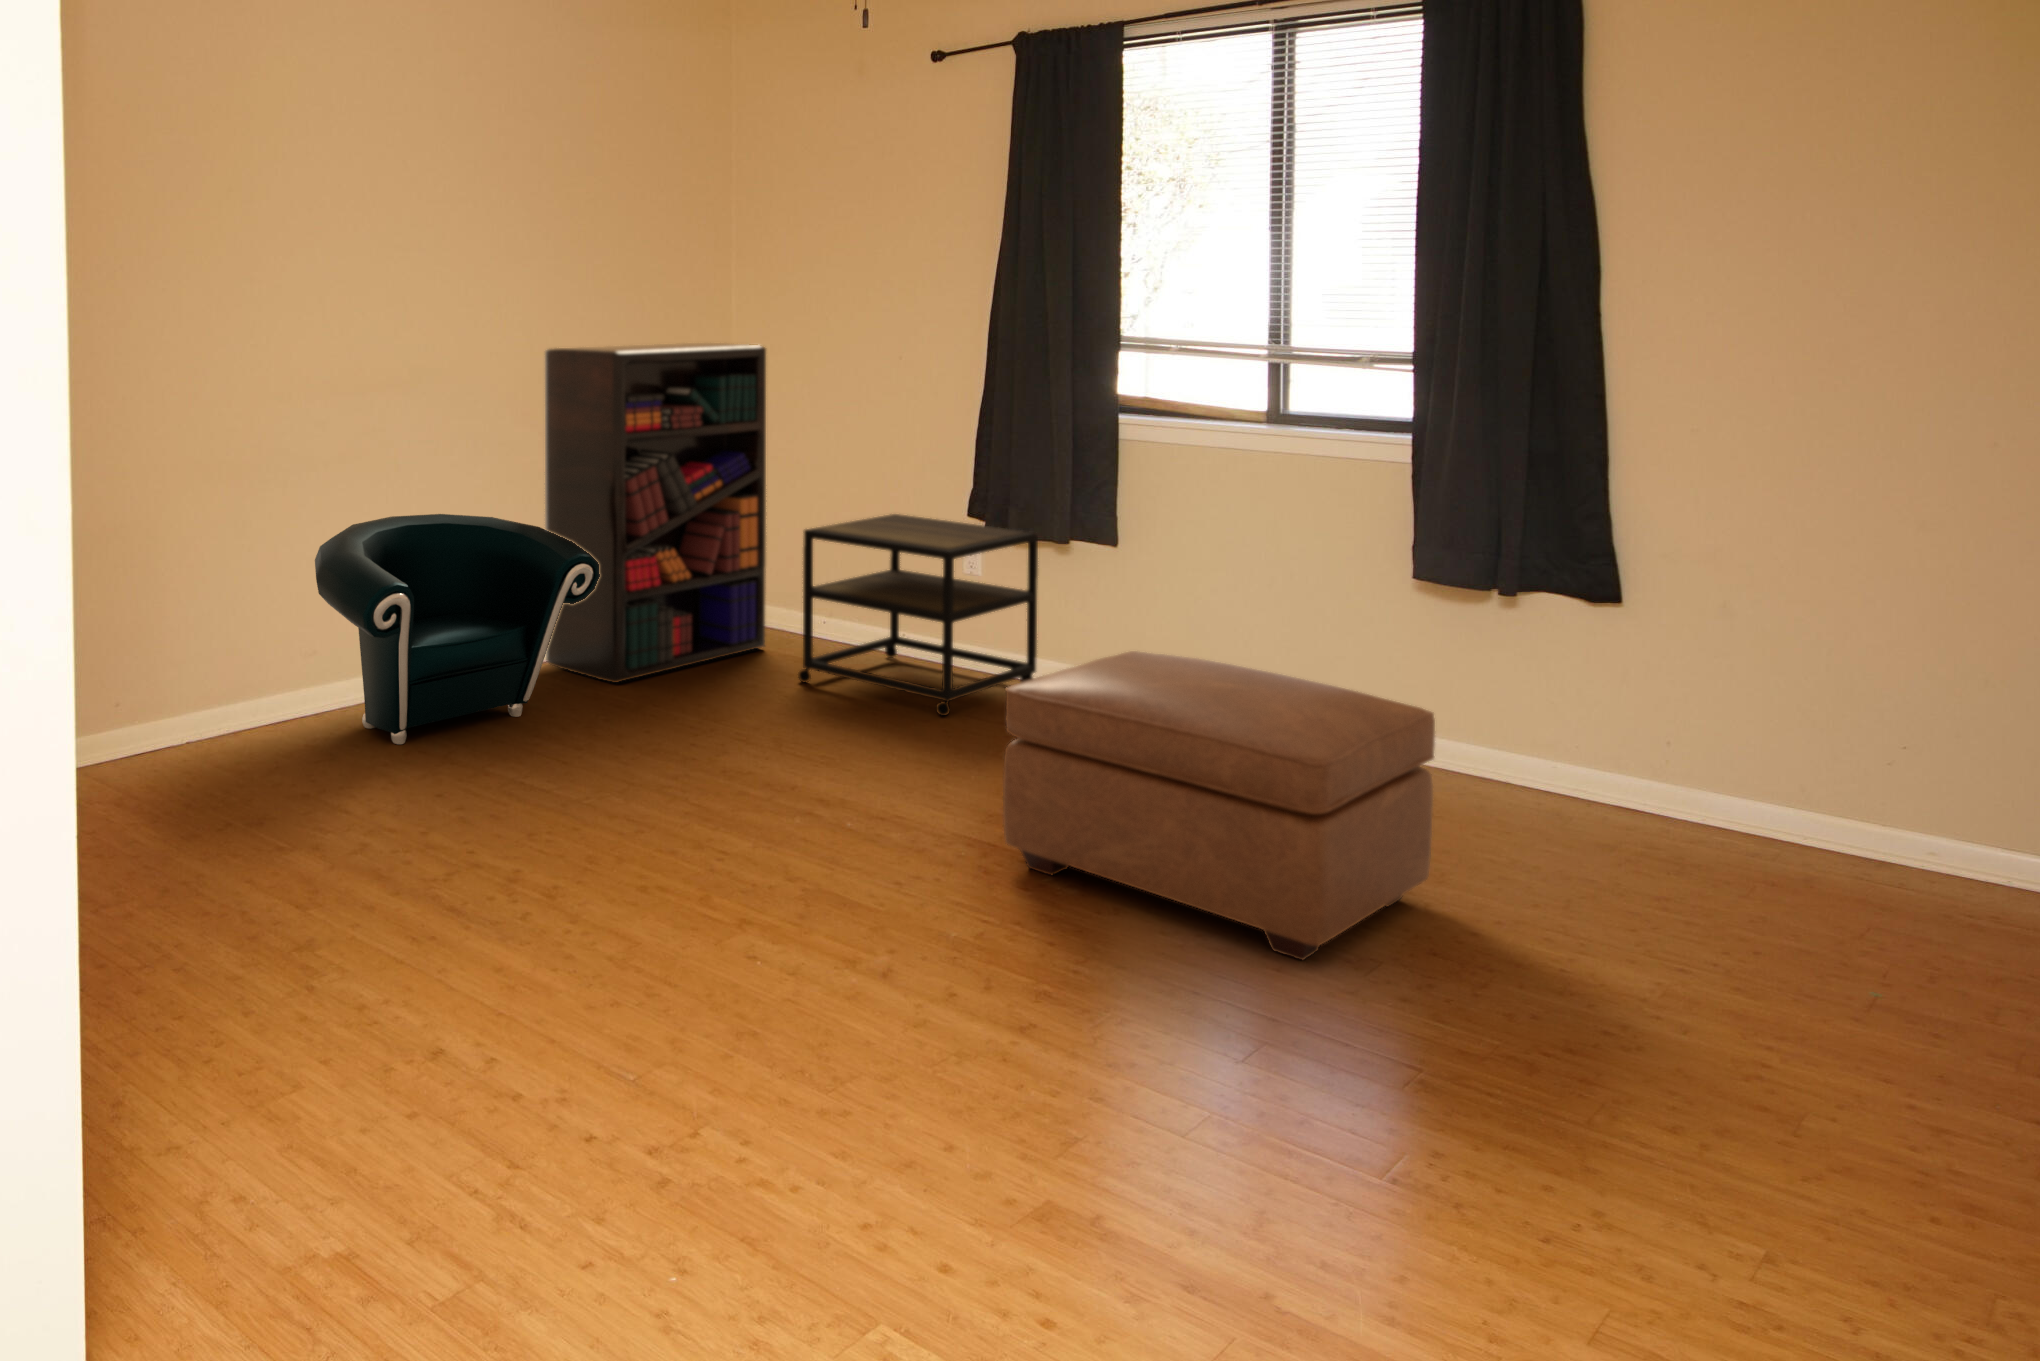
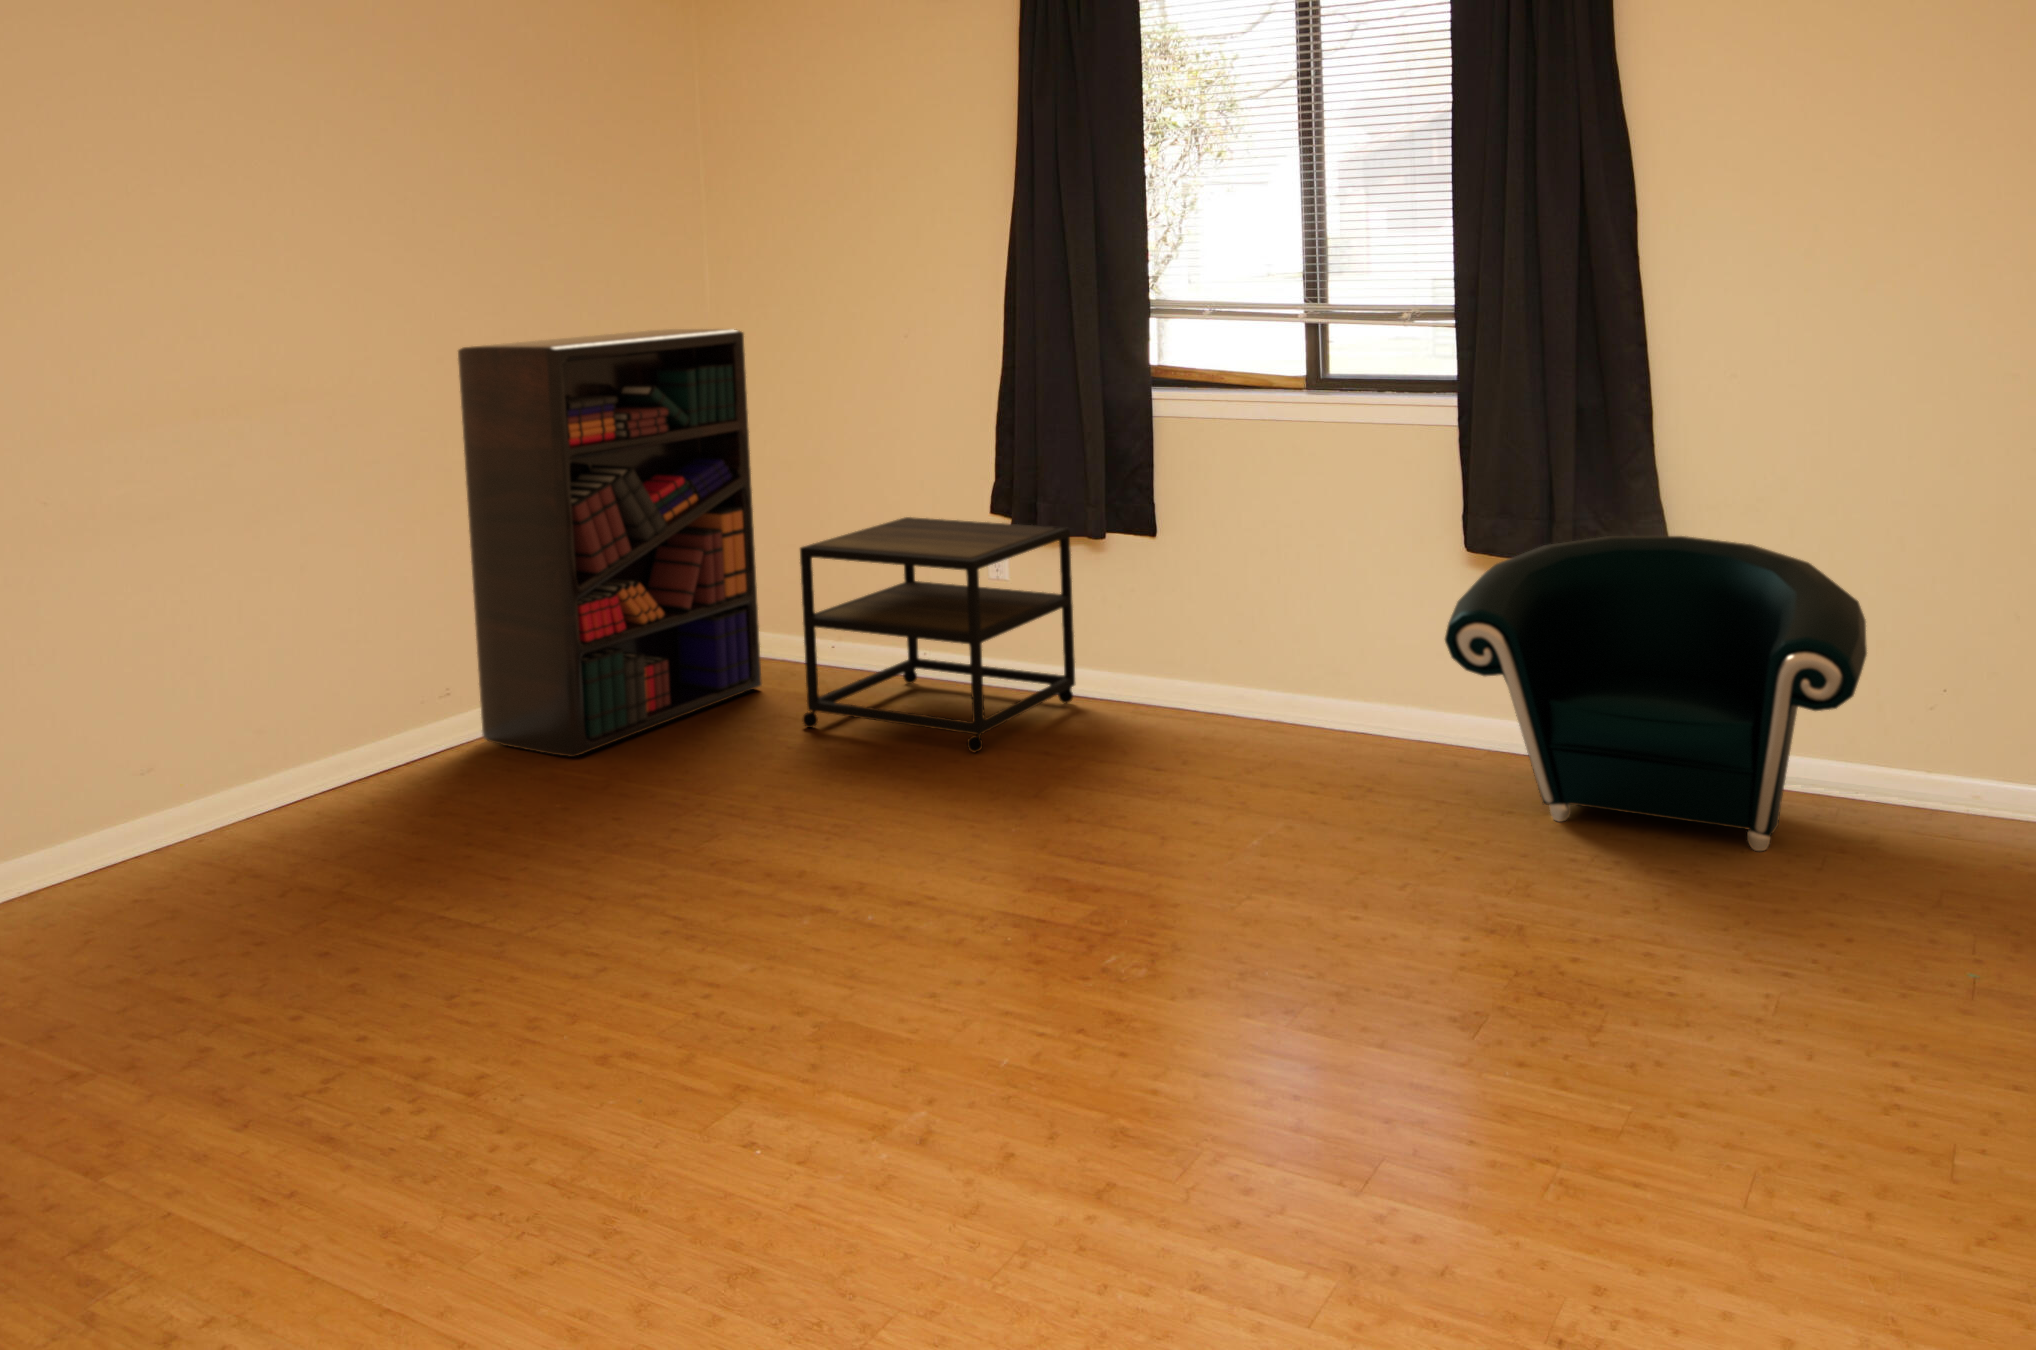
armchair: present [315,514,600,744] -> present [1445,536,1867,851]
ottoman: present [1003,651,1435,960] -> none [1053,666,1523,1023]

